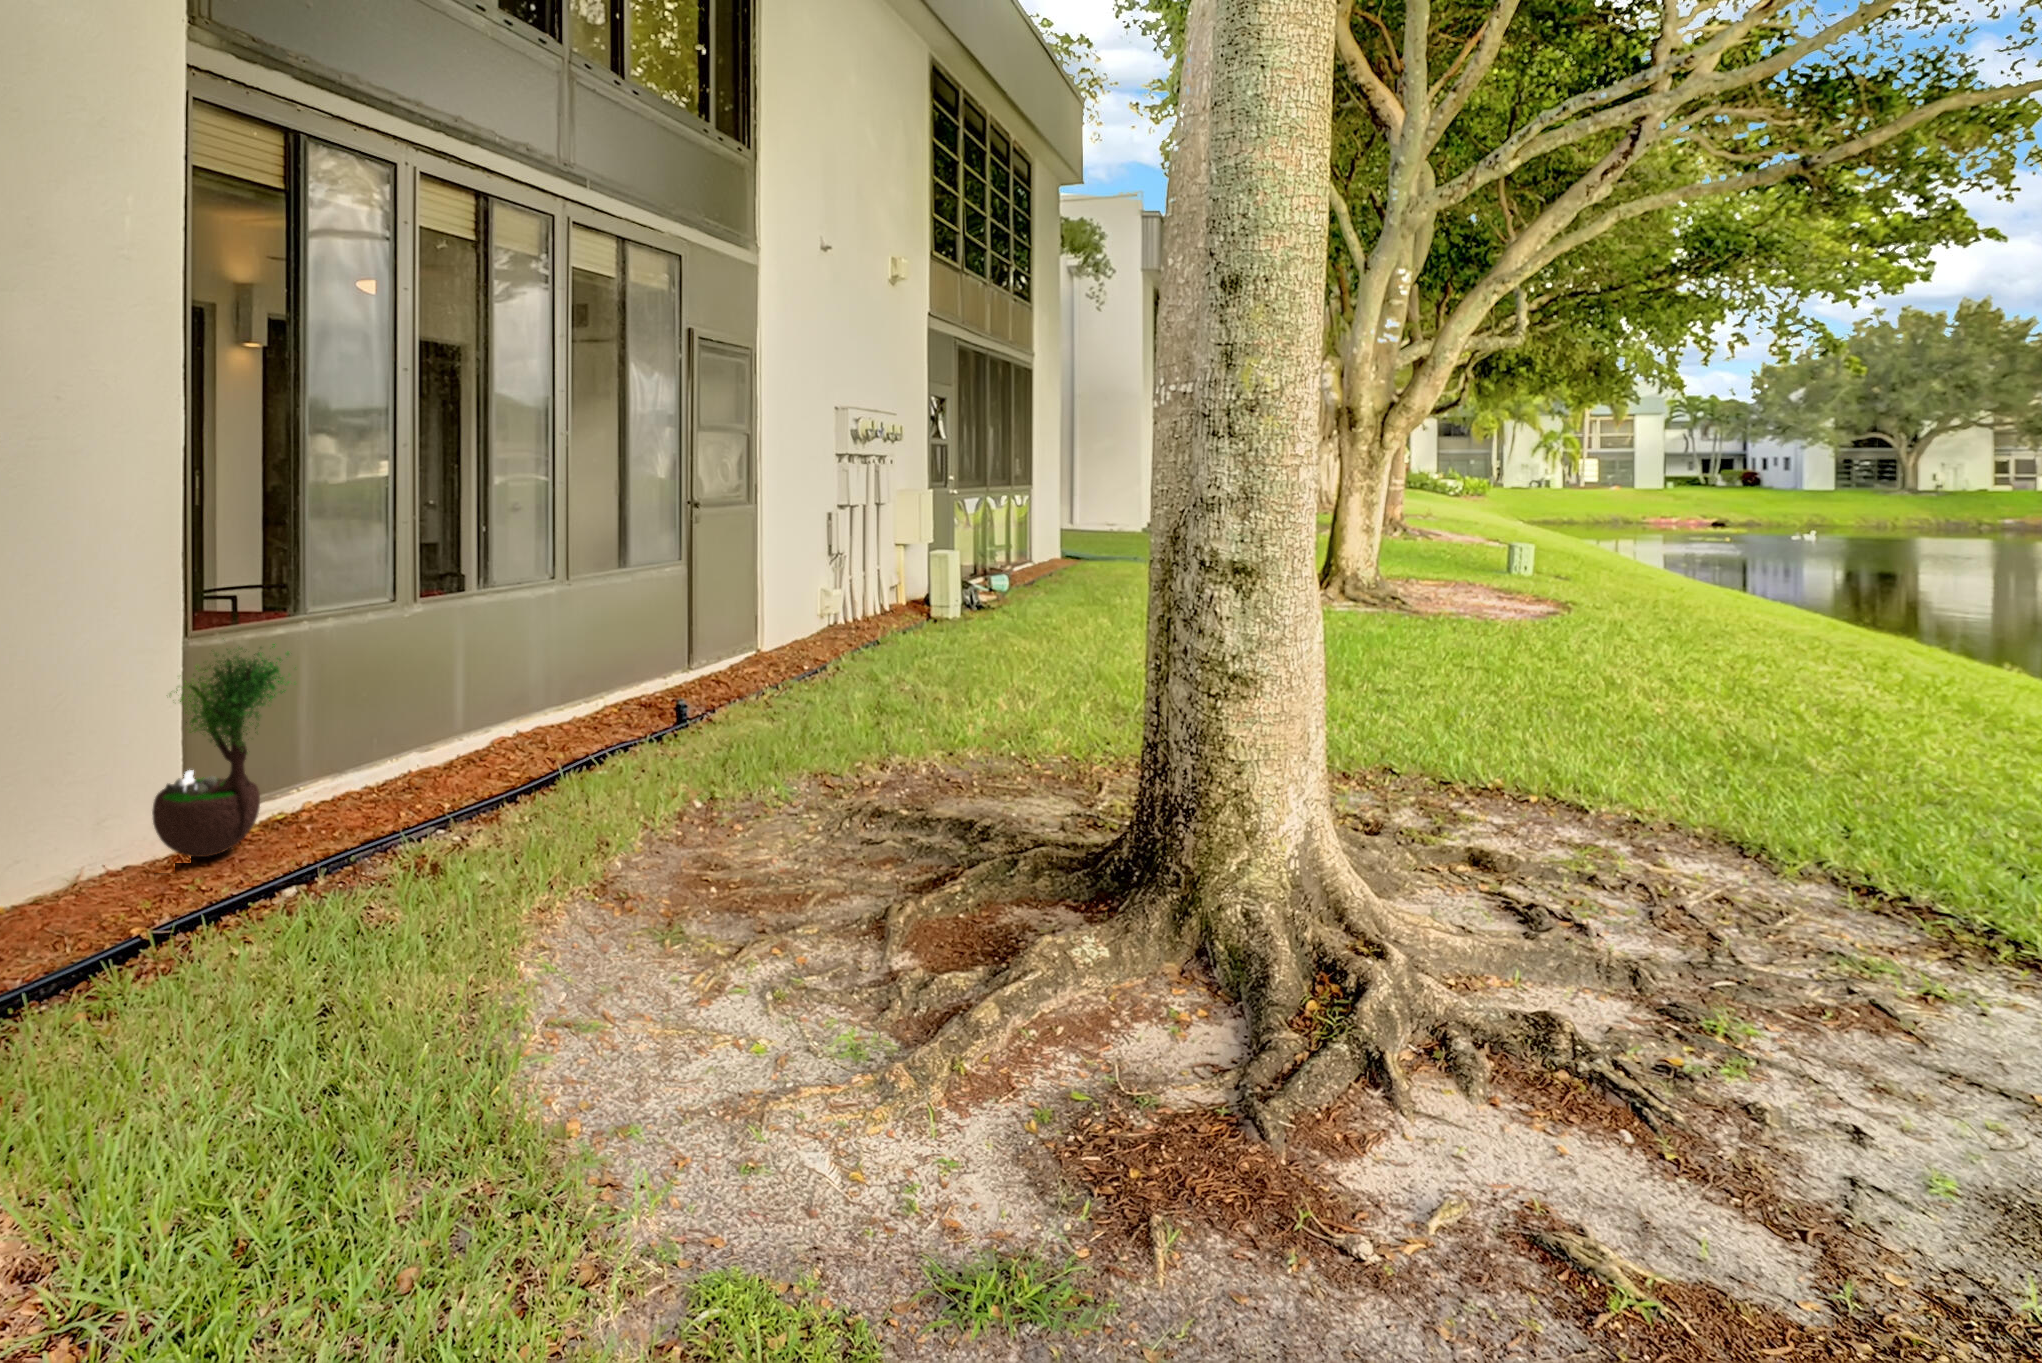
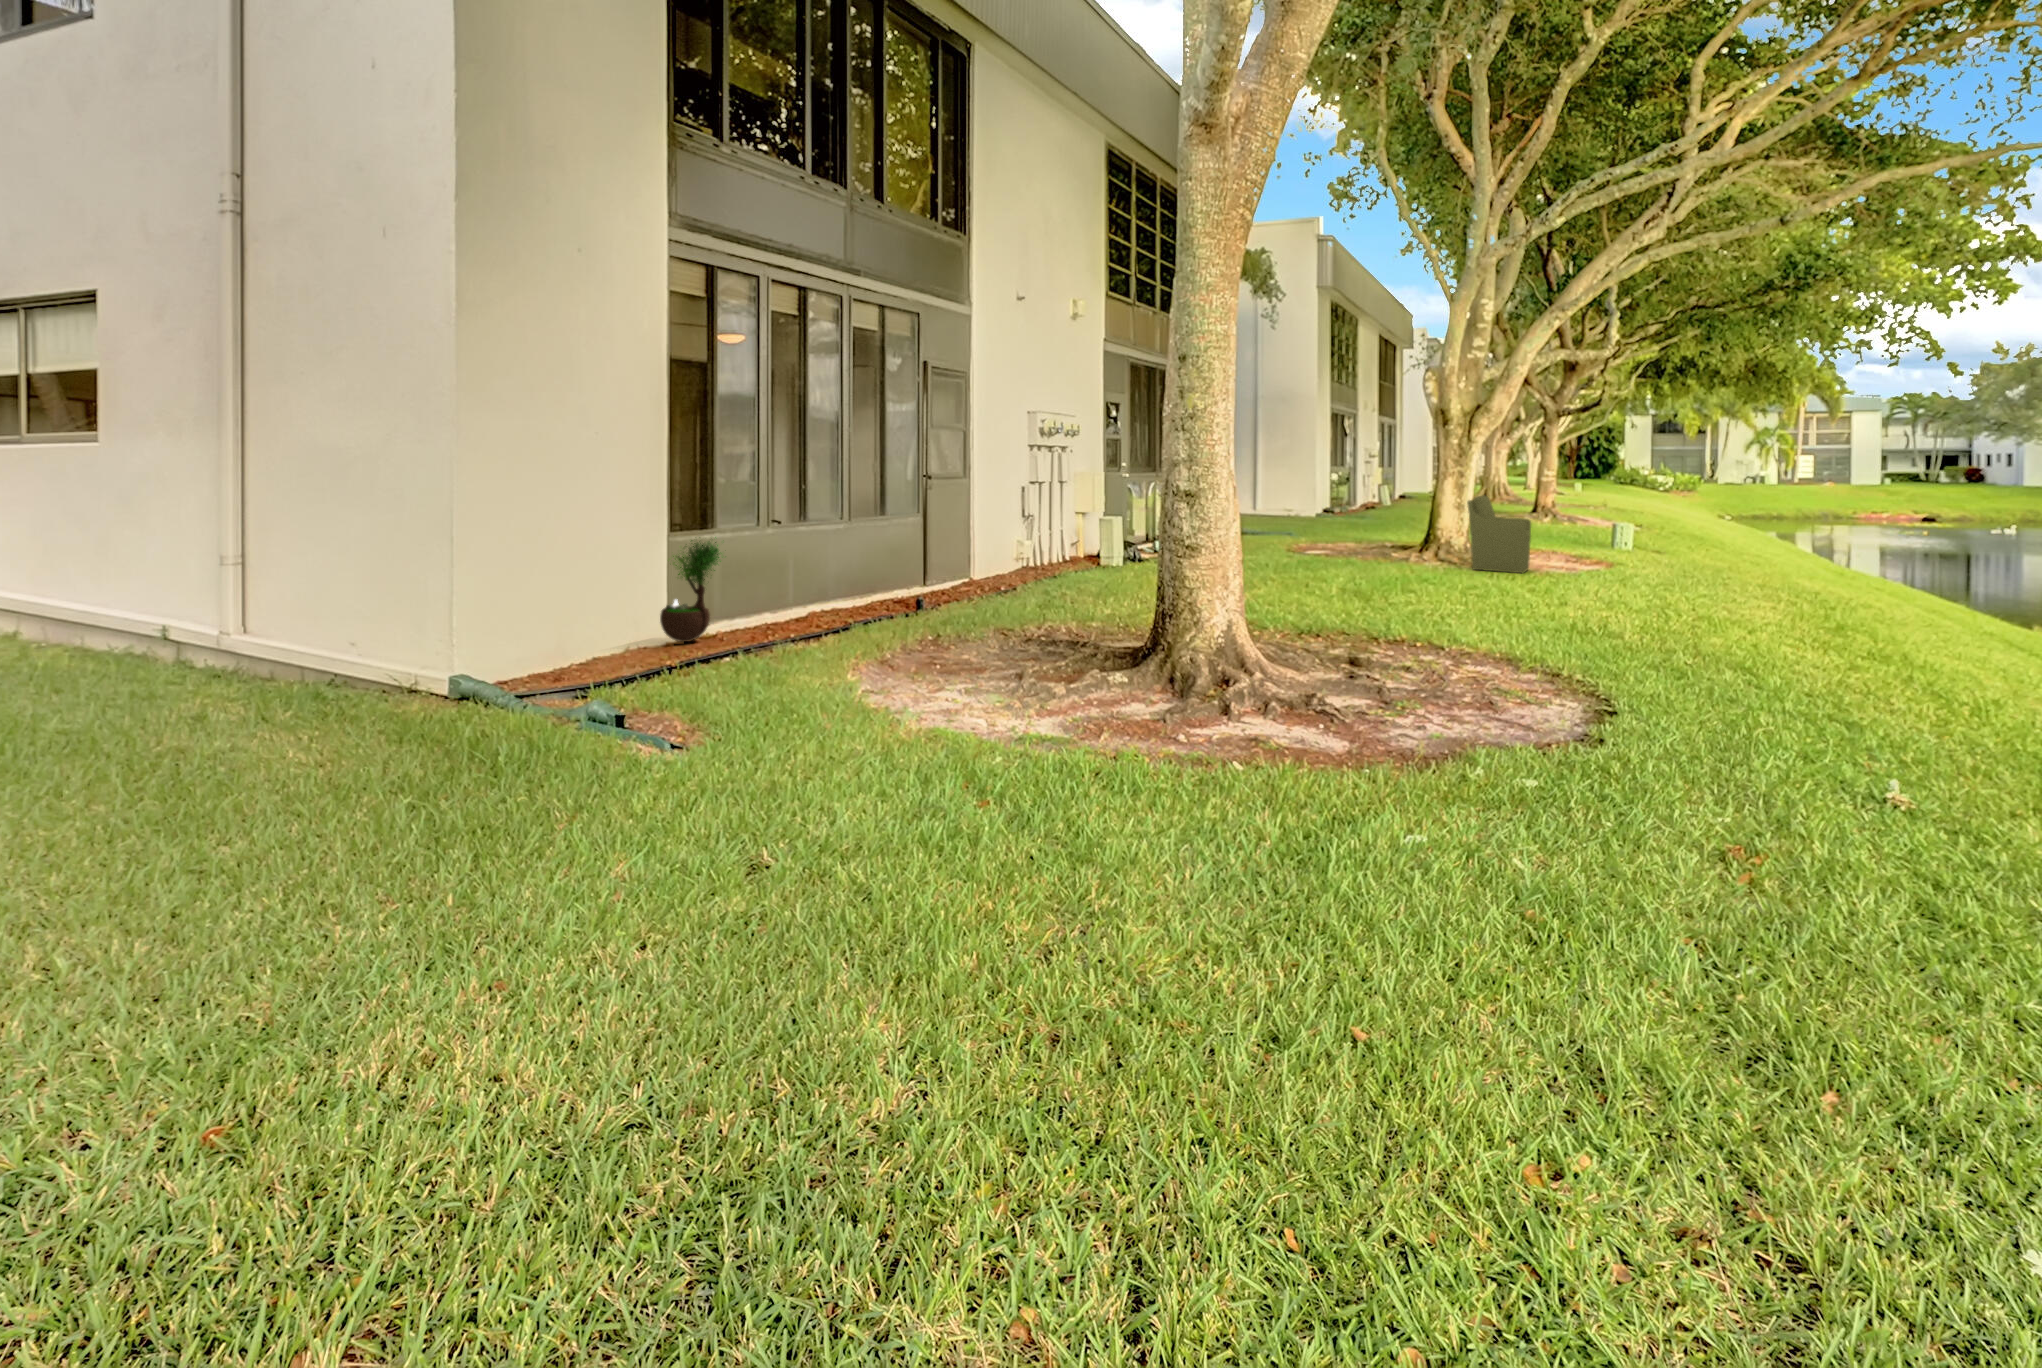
chair: none [1432,524,1516,632] -> present [1467,496,1531,573]

